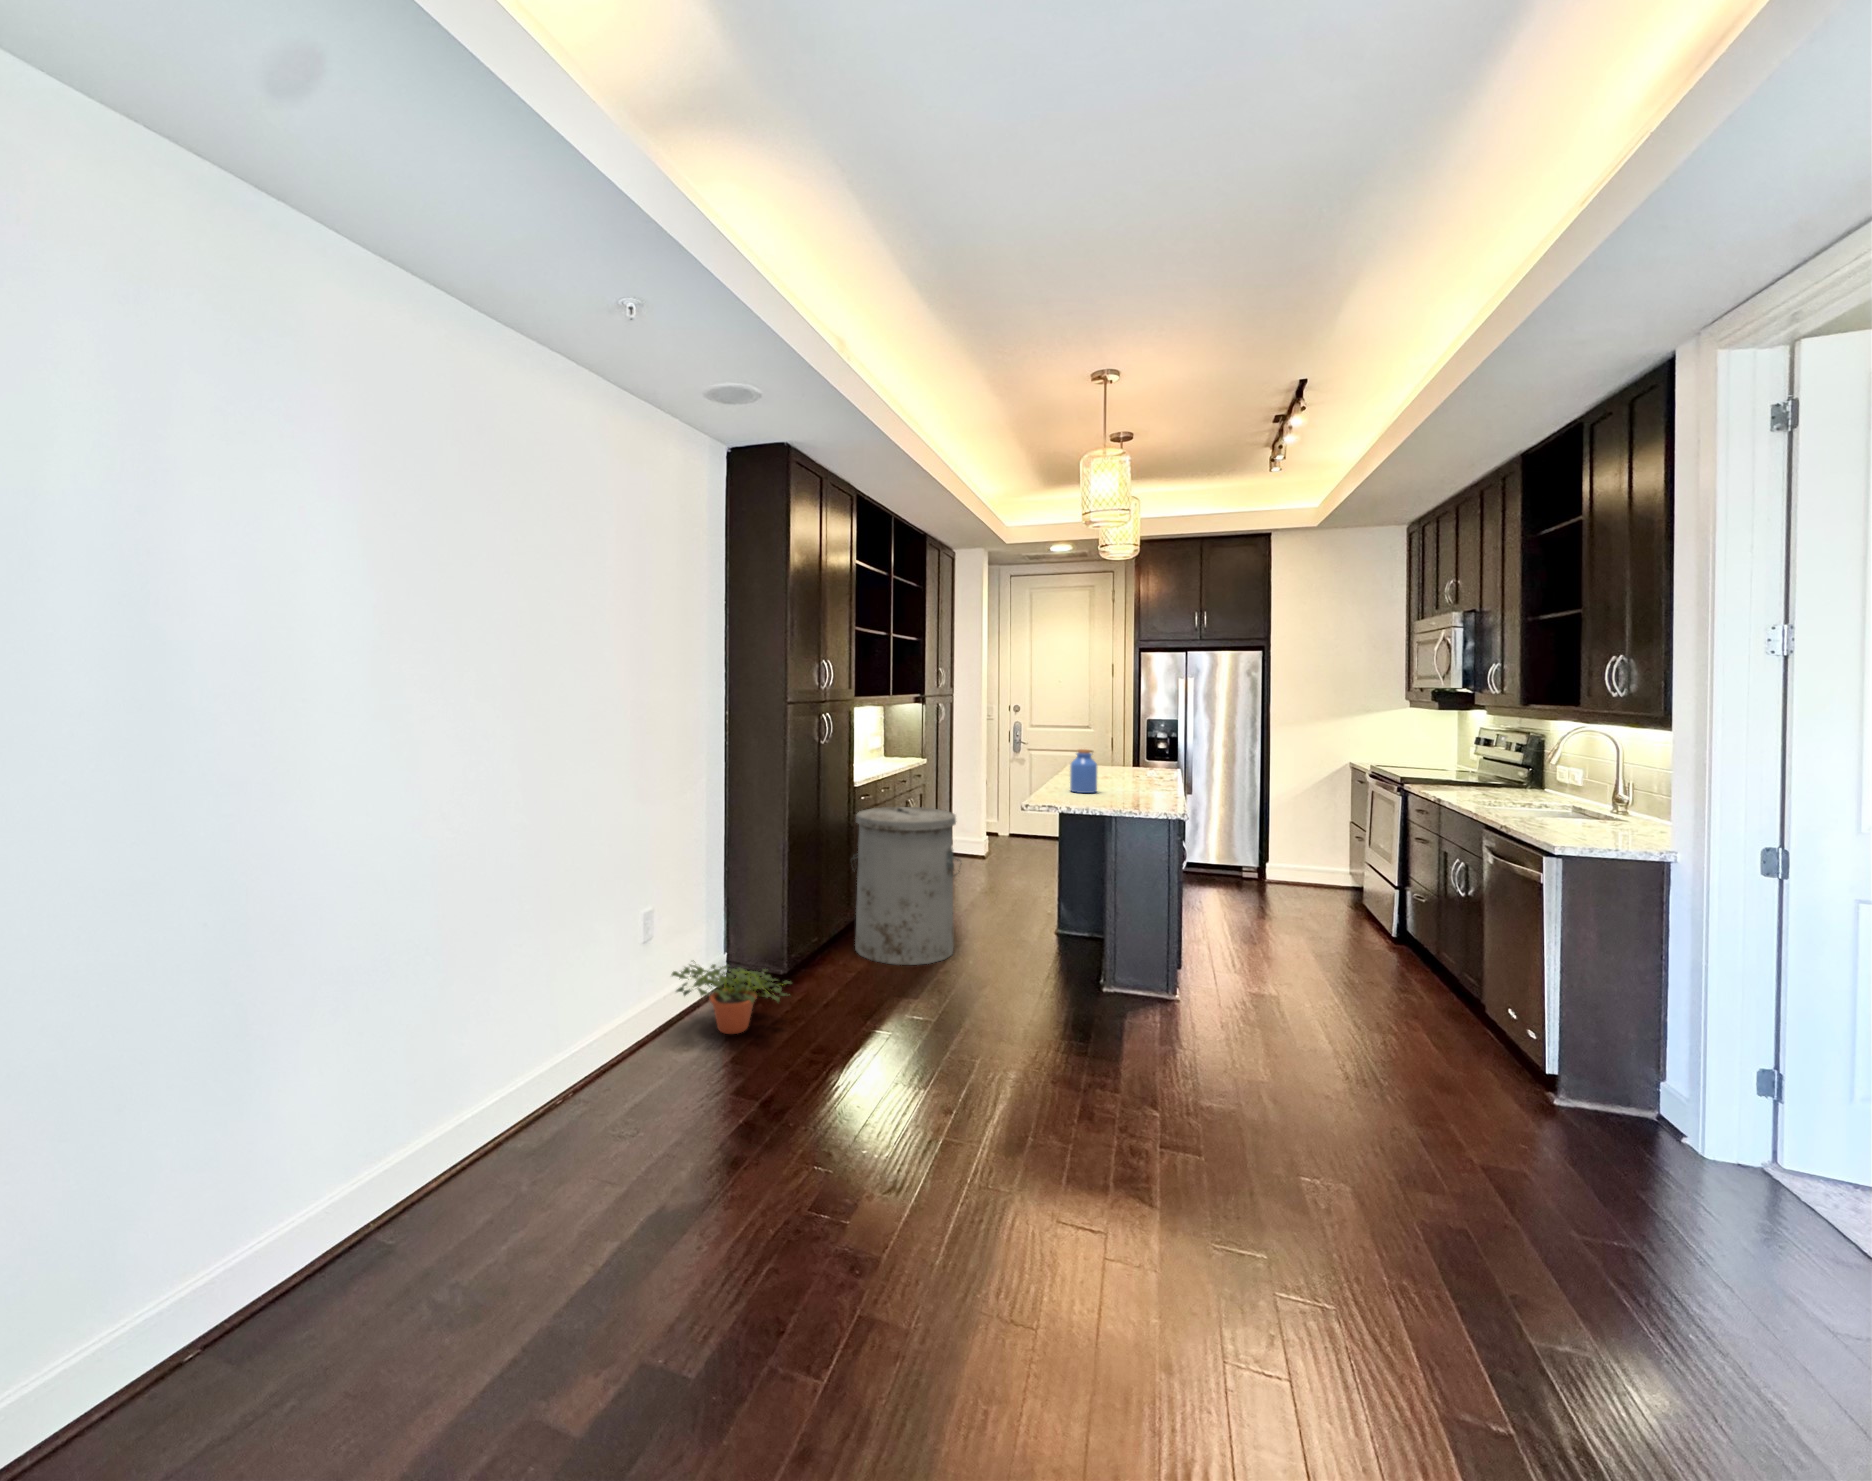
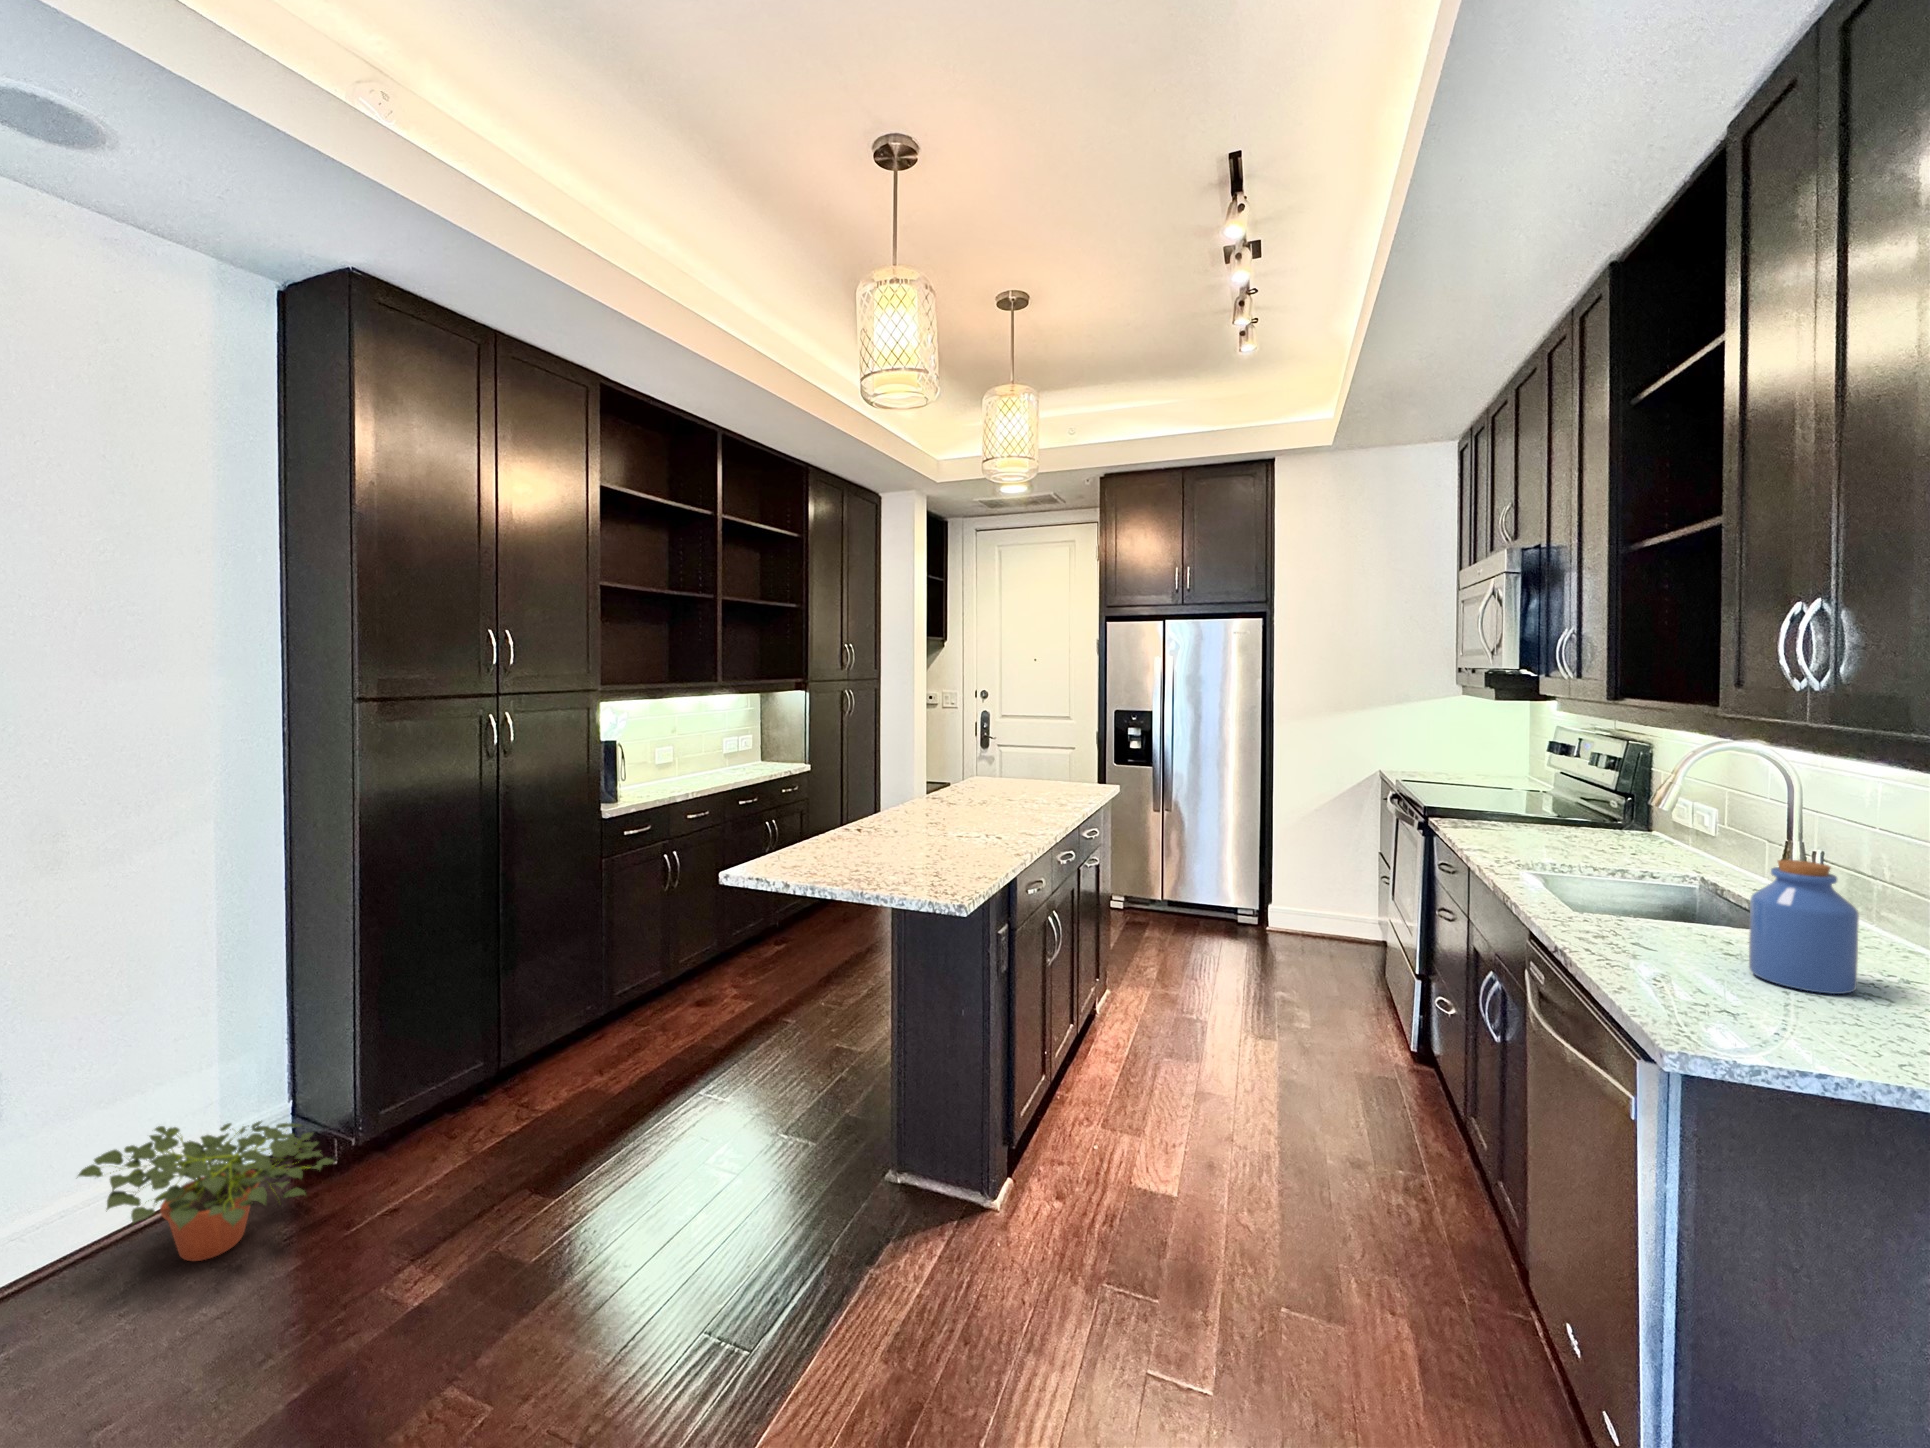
jar: present [1070,749,1097,793] -> present [1749,860,1859,994]
trash can: present [853,807,960,965] -> none [586,843,740,1090]

